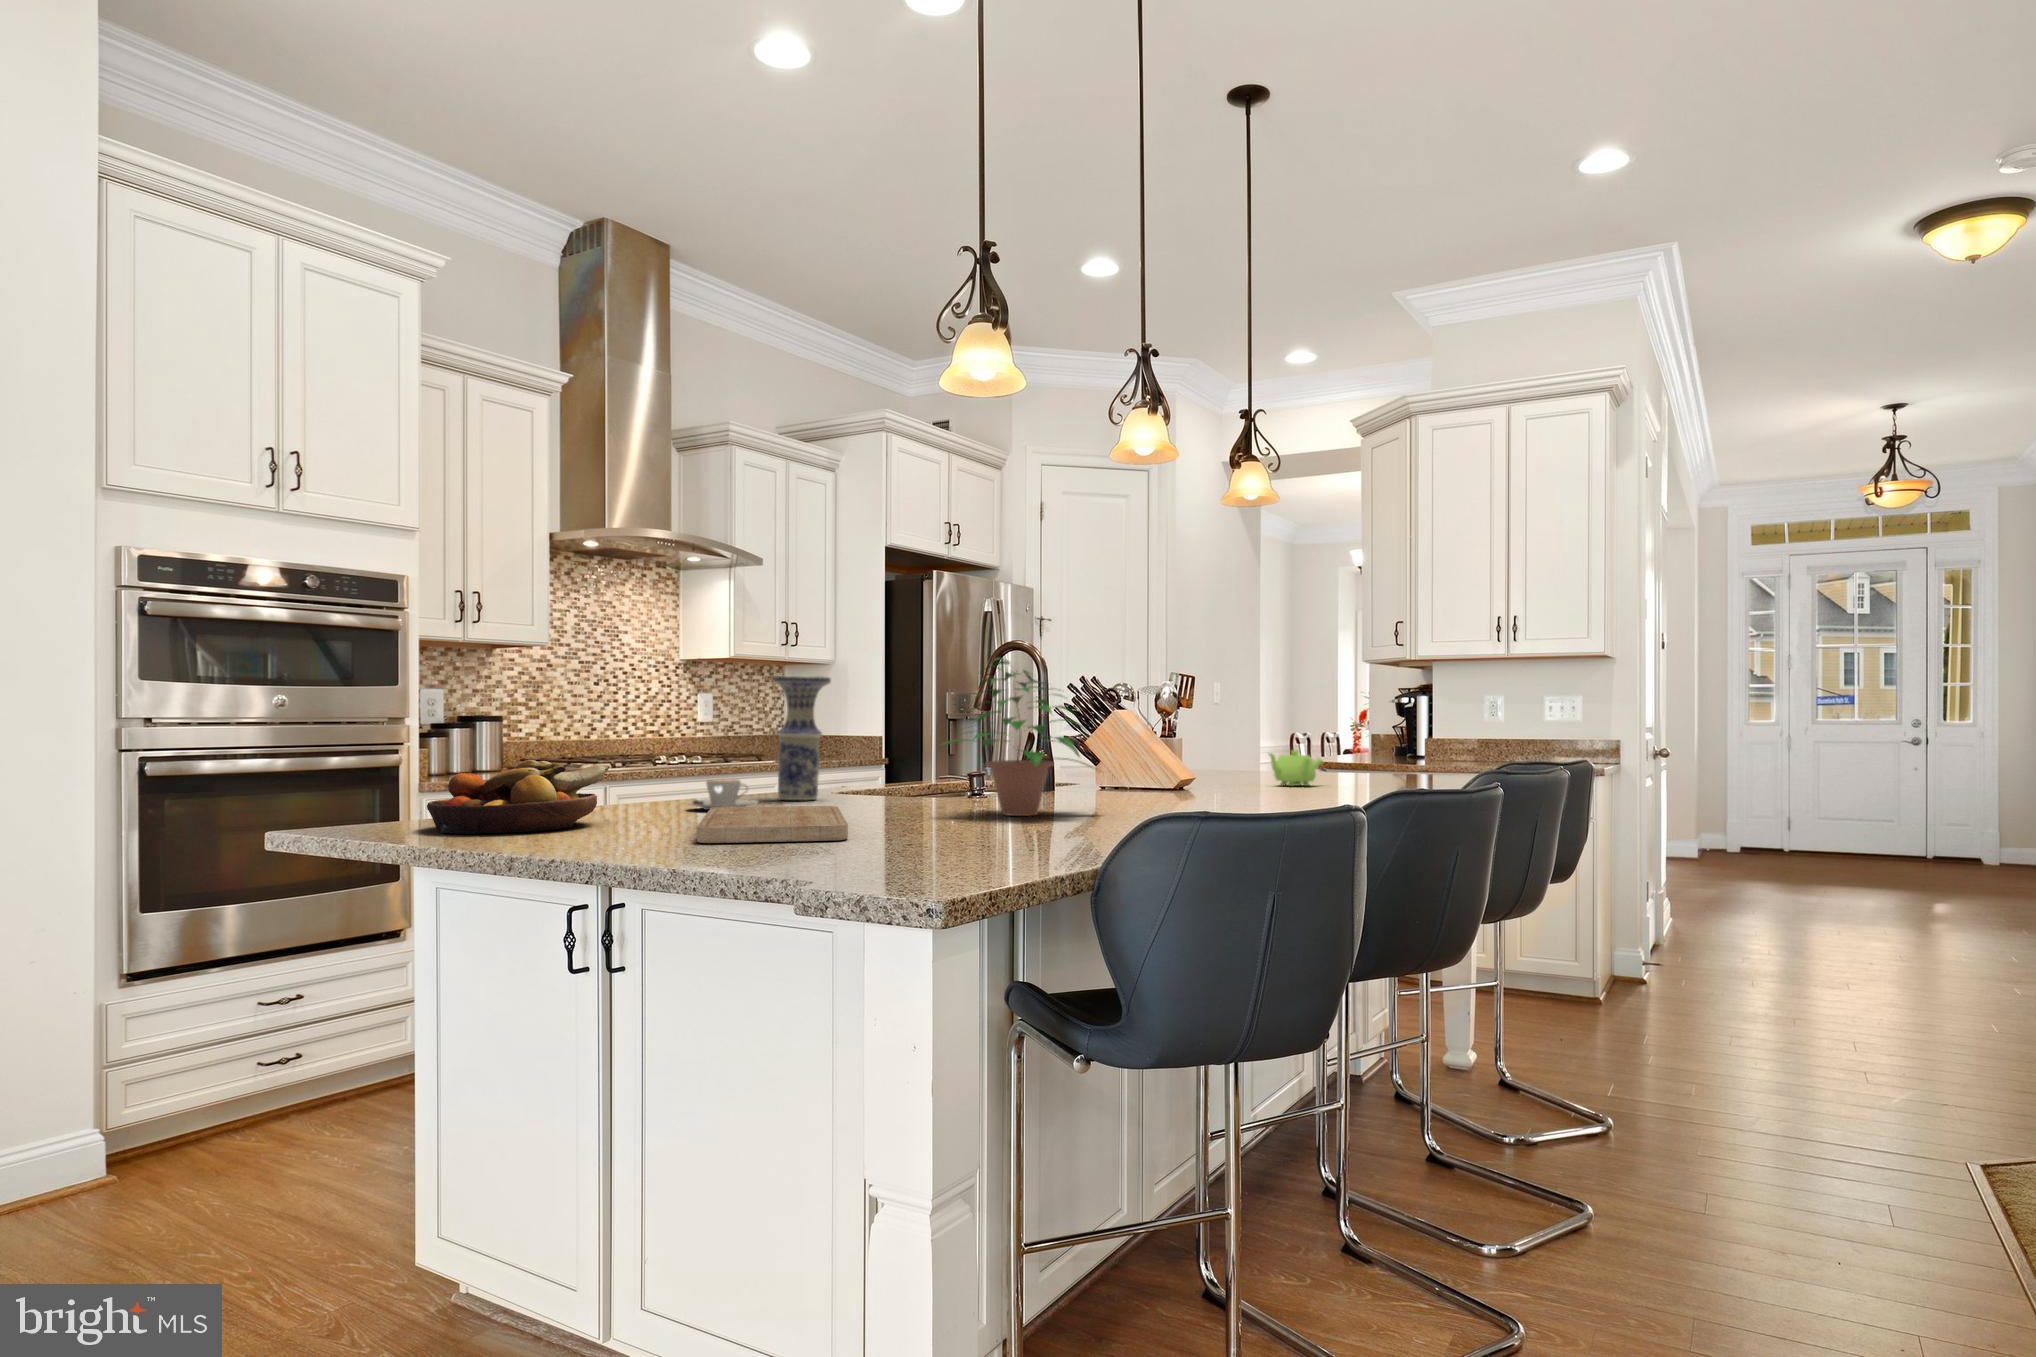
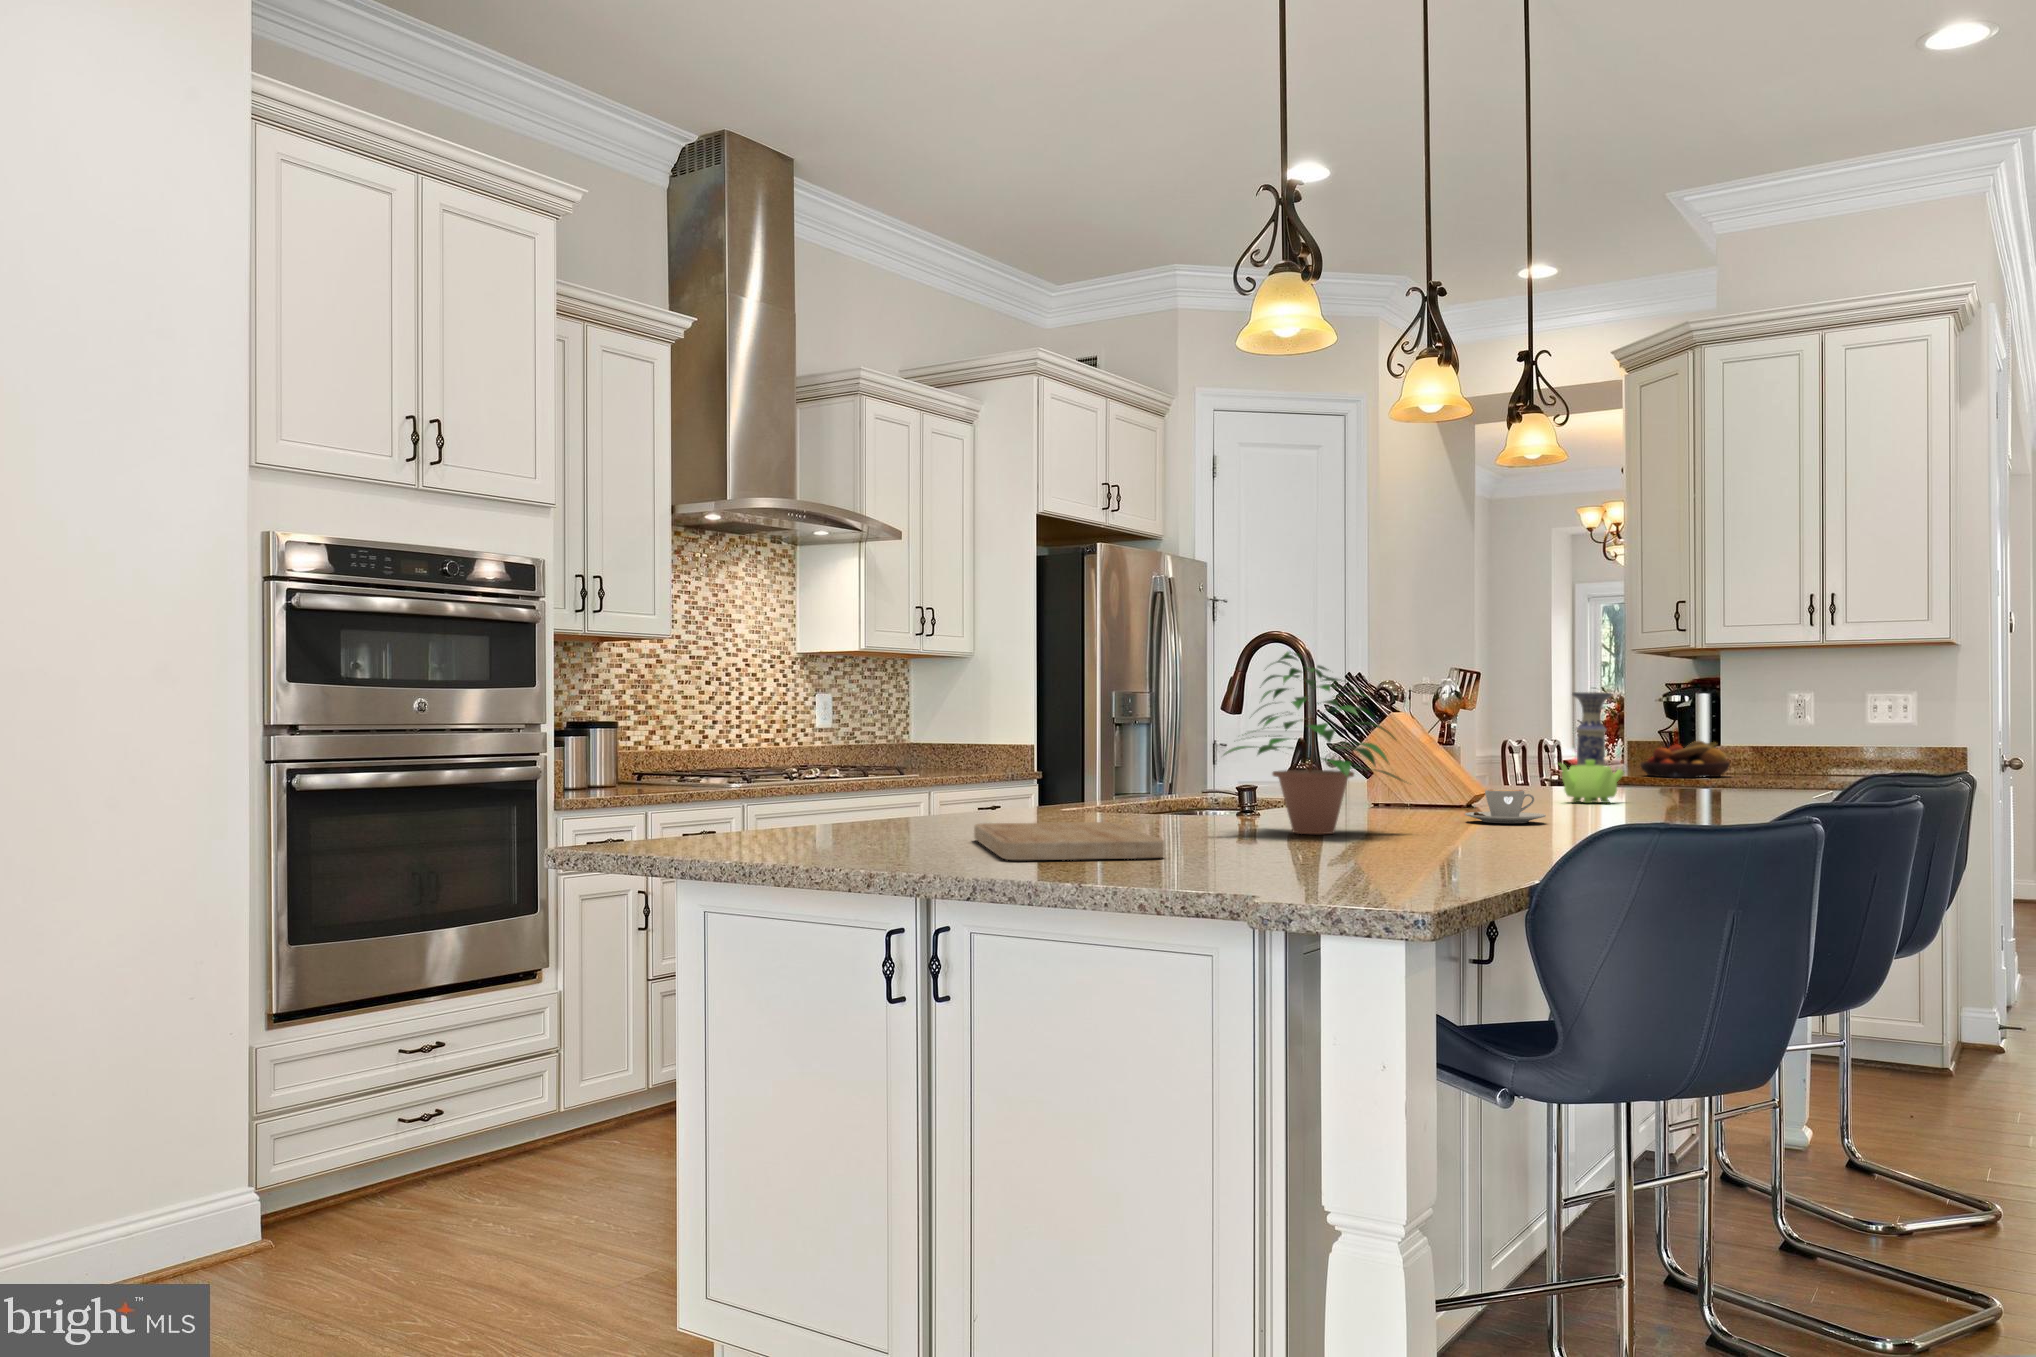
vase: present [772,676,831,800] -> present [1572,692,1612,766]
fruit bowl: present [427,760,609,834] -> present [1640,741,1730,778]
coffee cup: present [689,779,758,810] -> present [1465,789,1546,823]

